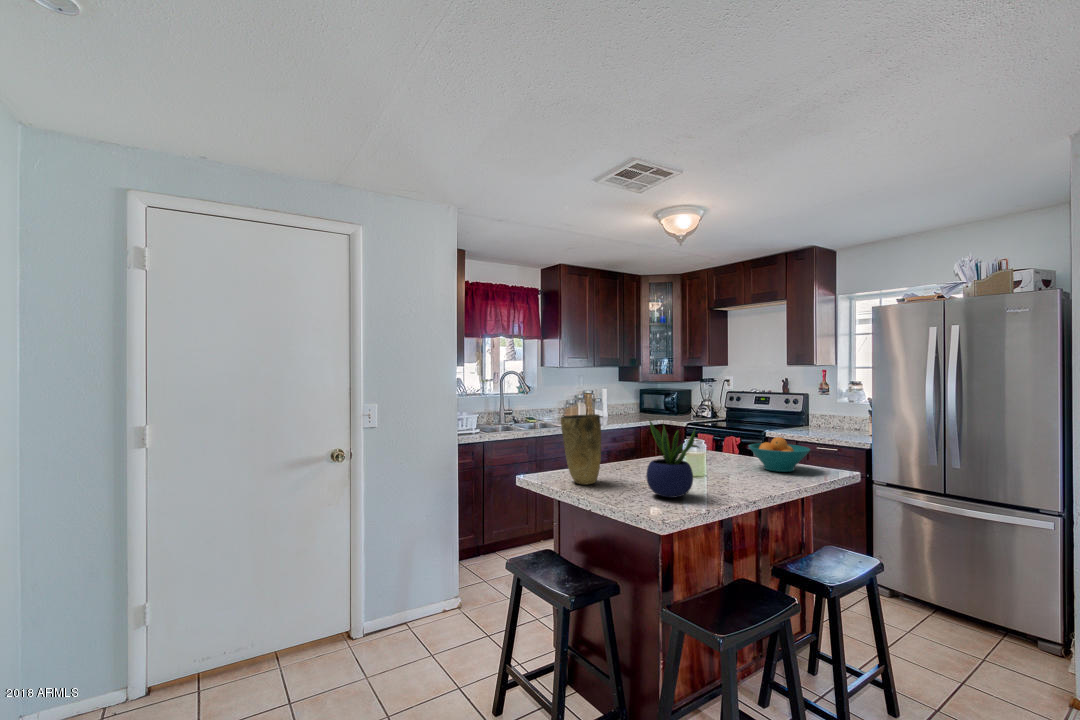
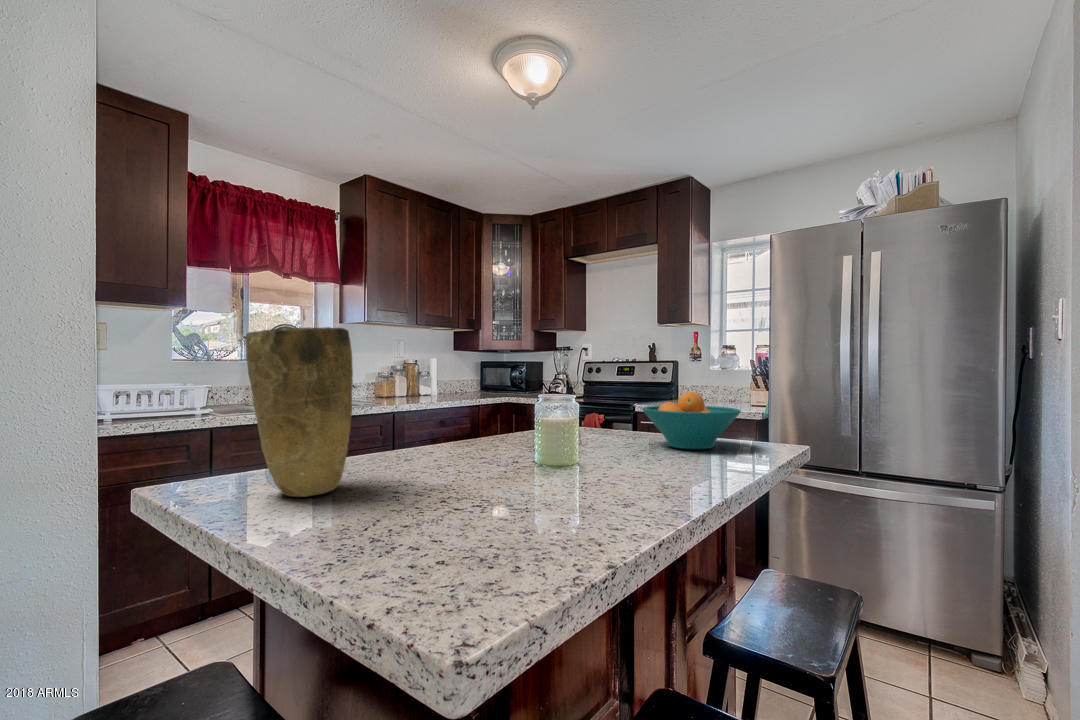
potted plant: present [646,421,699,498] -> none [444,318,581,519]

